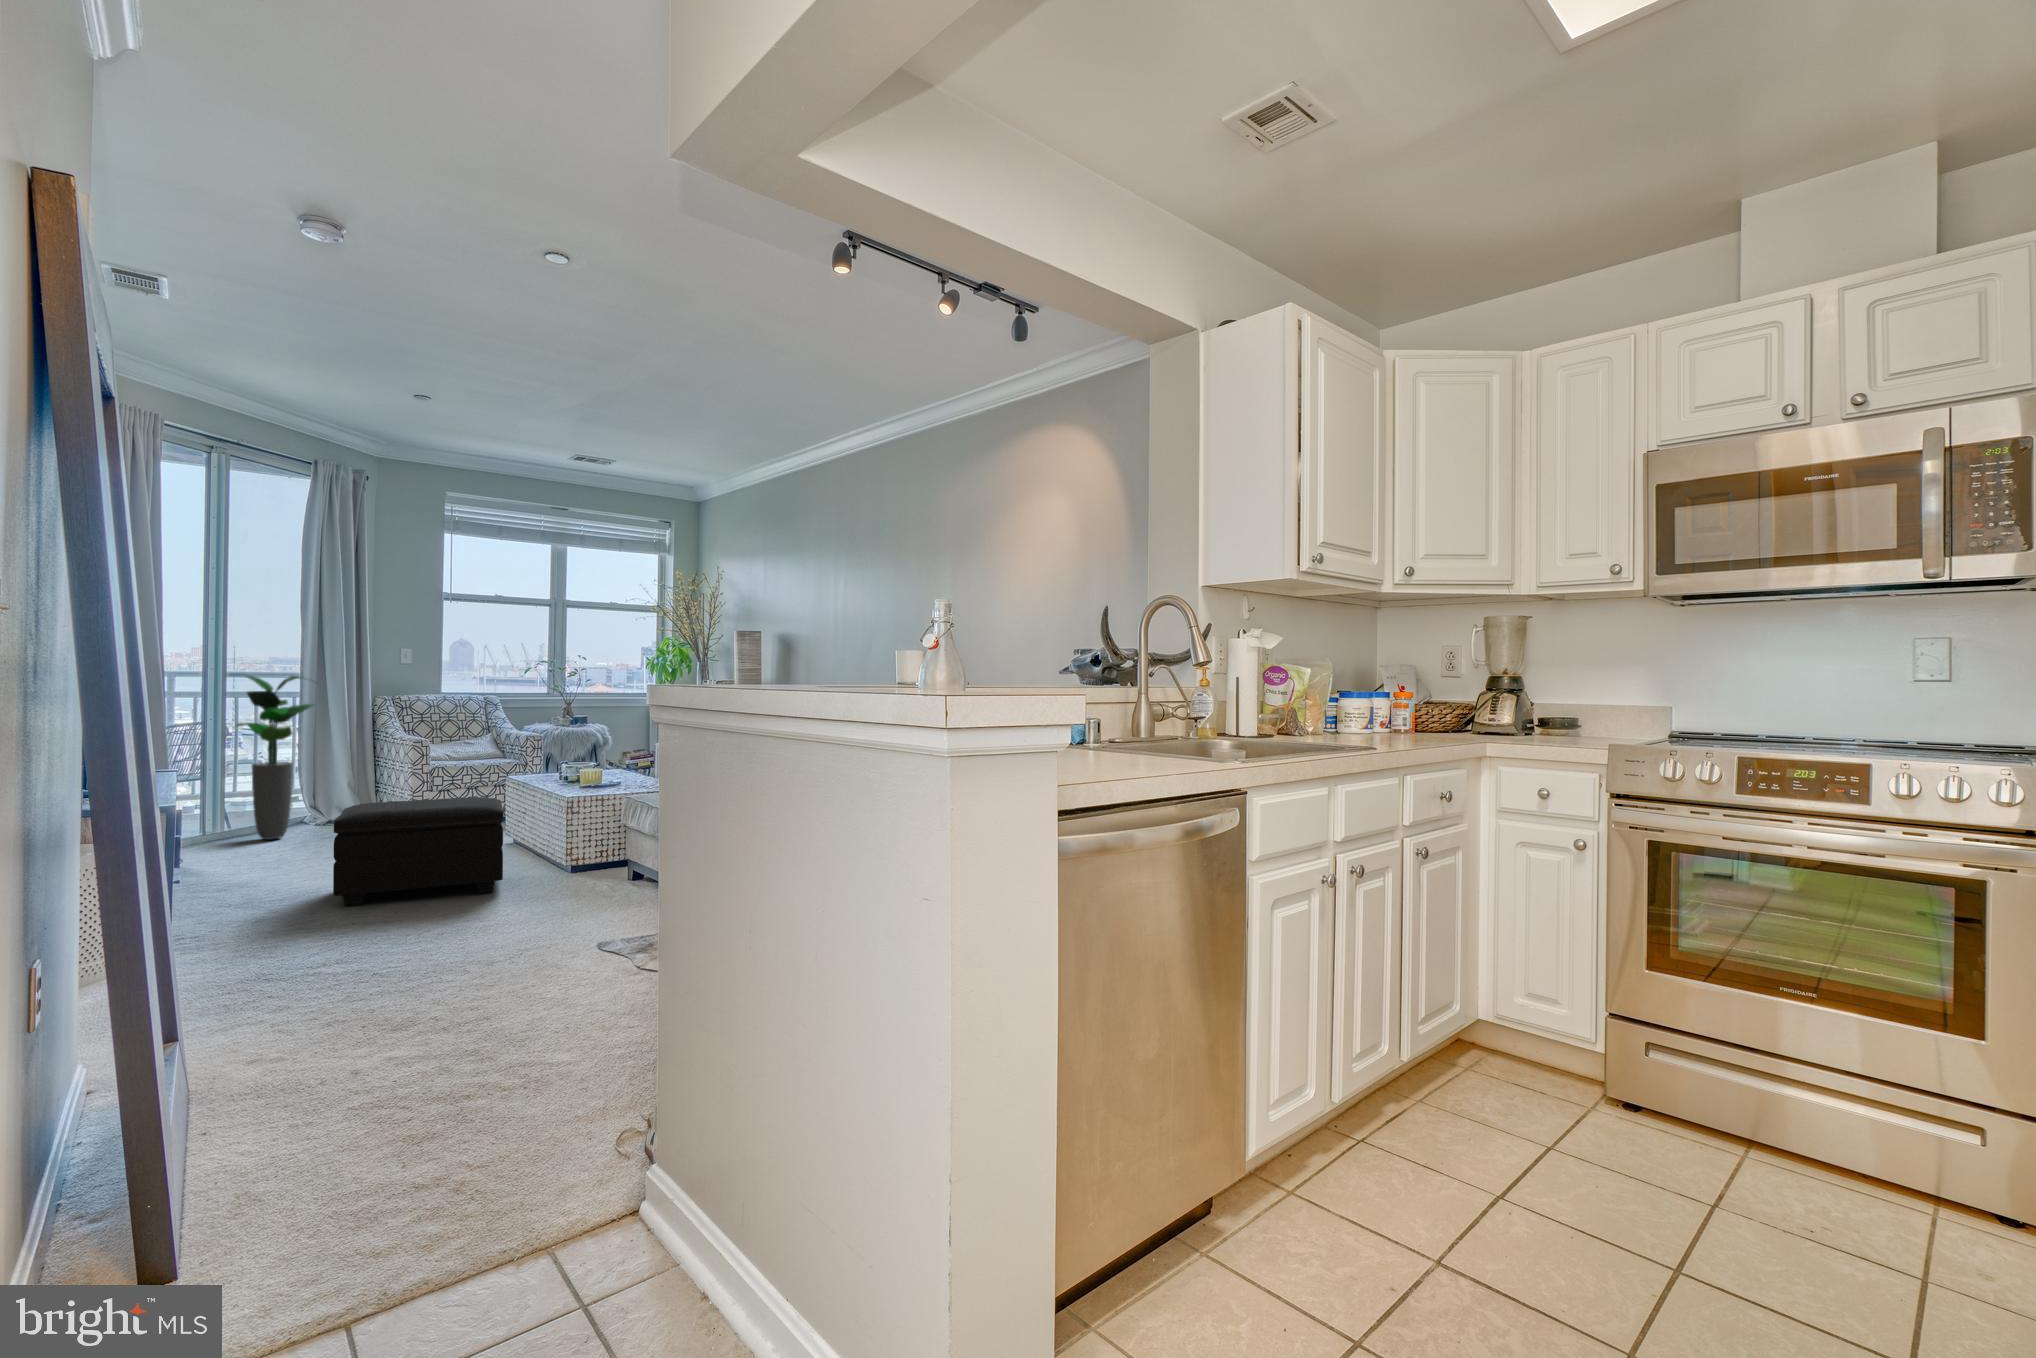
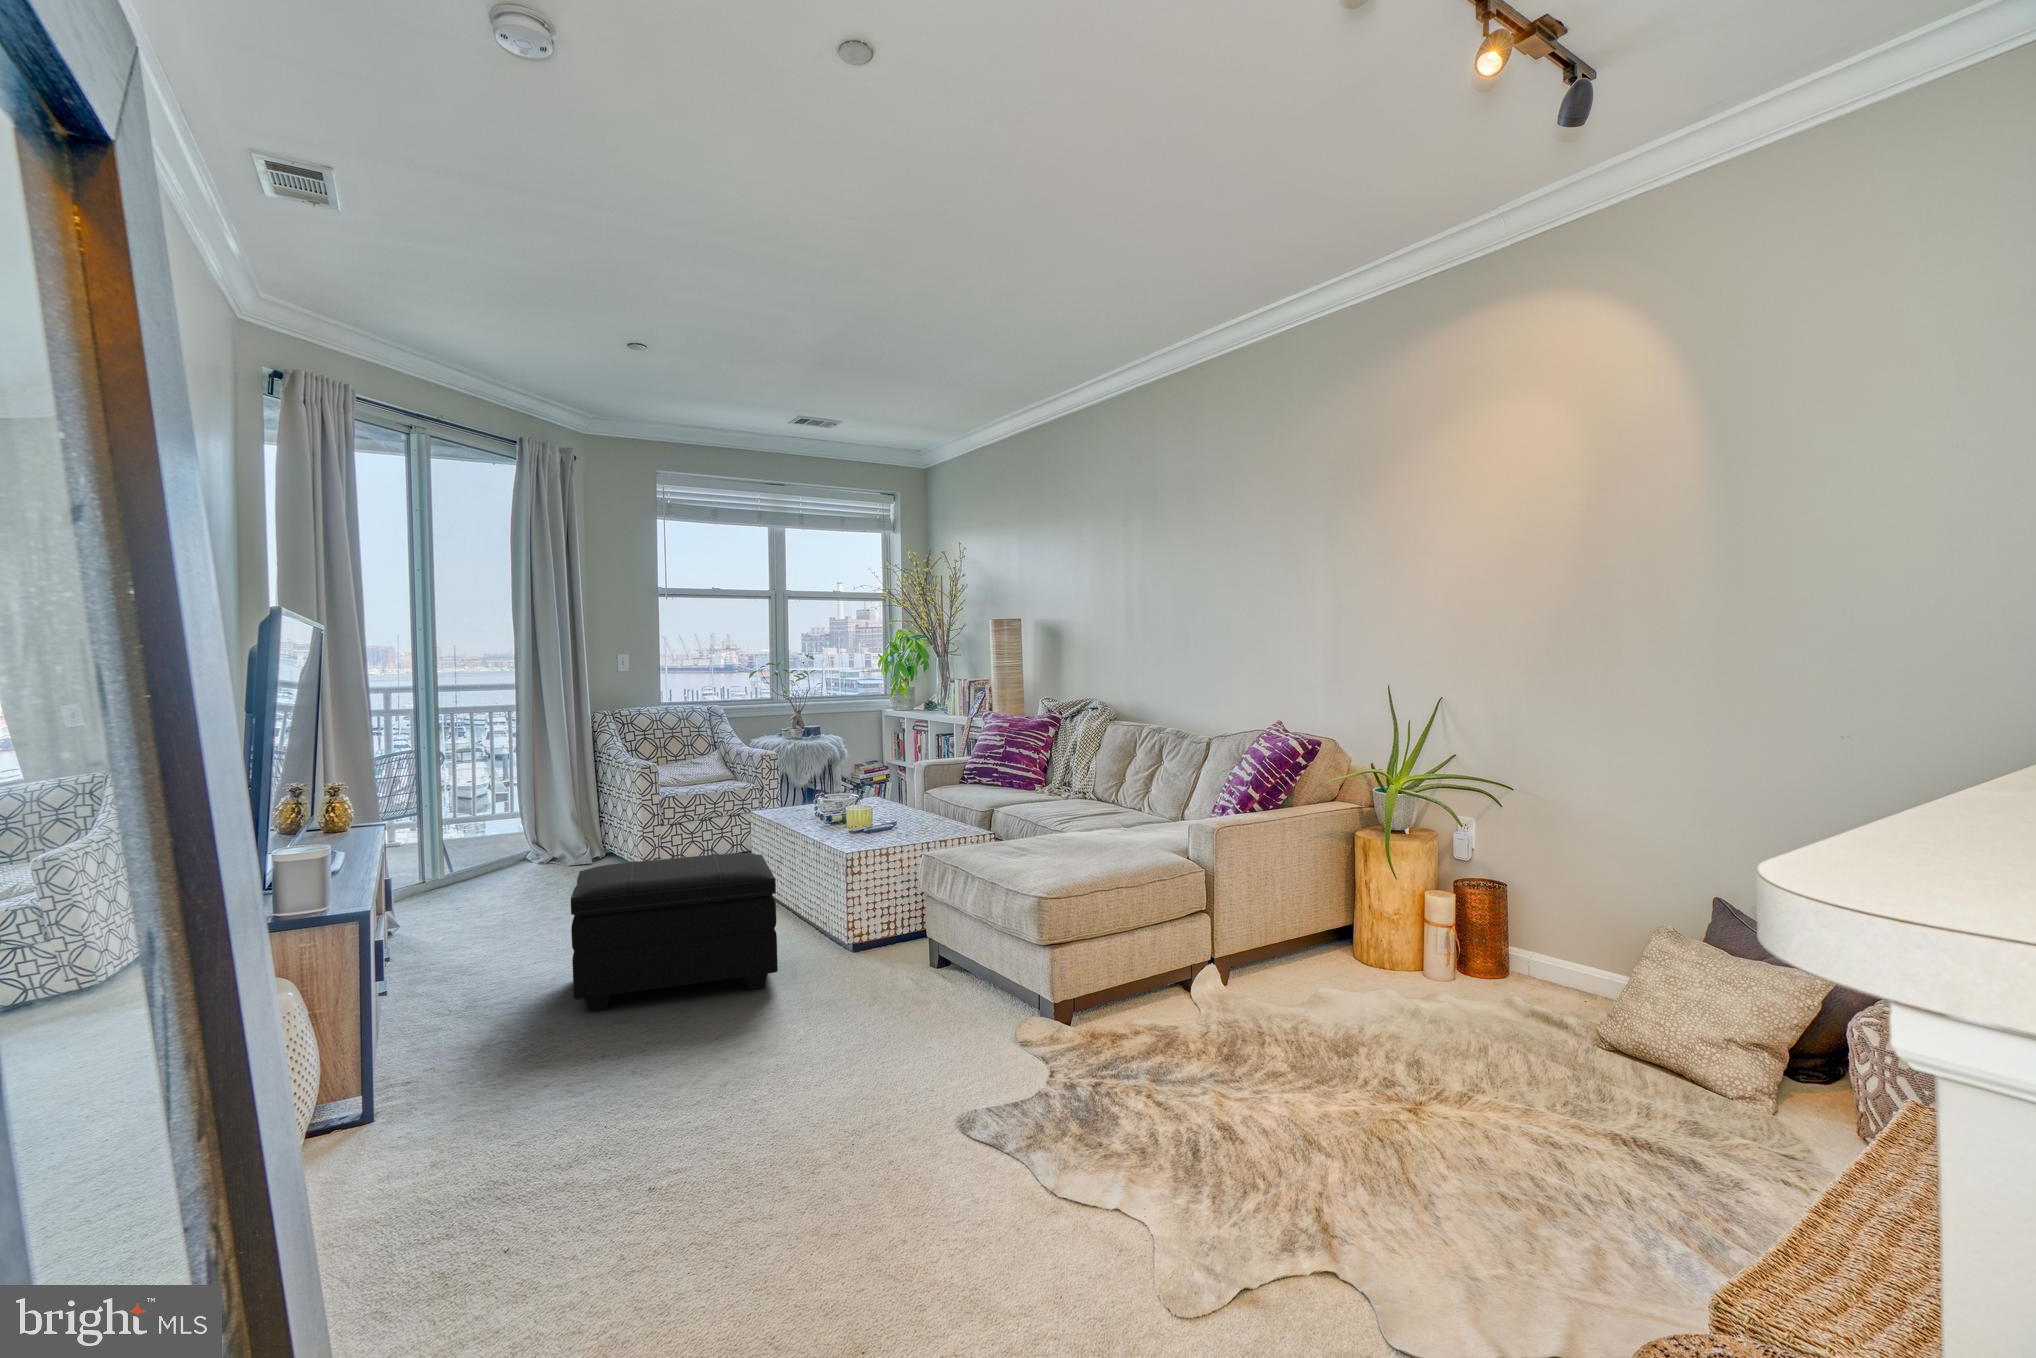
potted plant: present [237,675,313,840] -> none [440,692,538,888]

